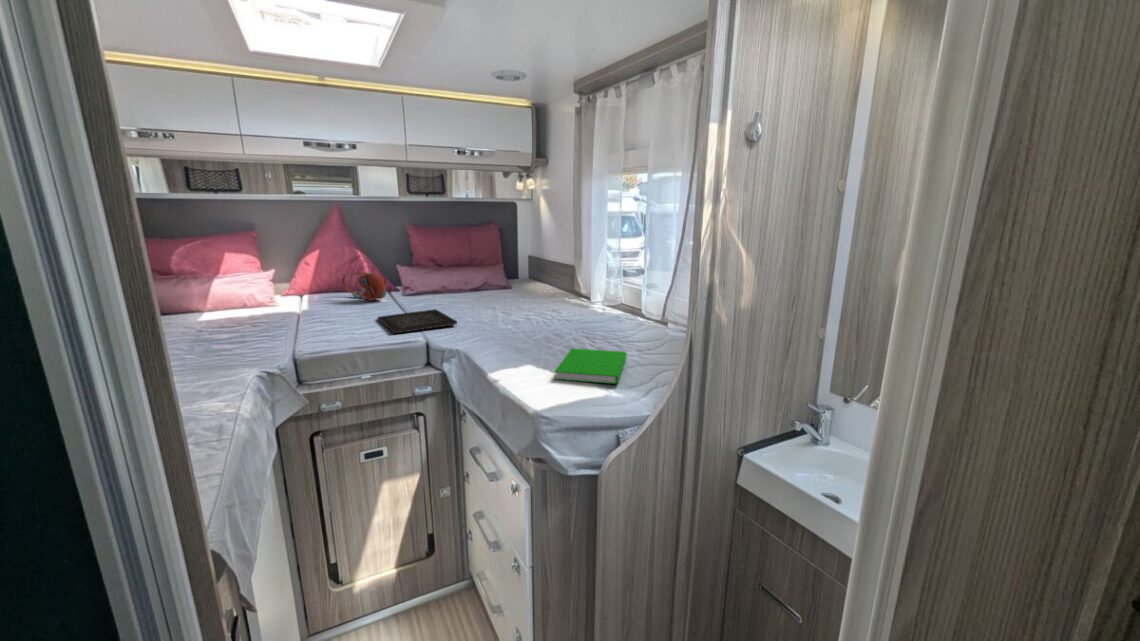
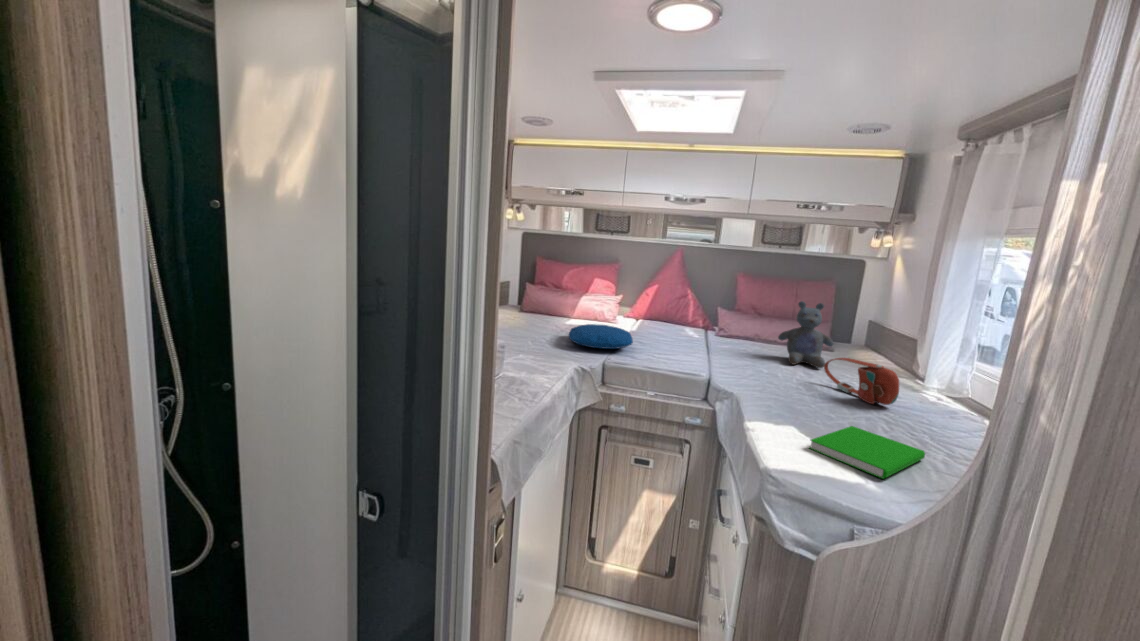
stuffed bear: none [470,245,517,307] -> present [778,301,833,368]
handbag: present [341,272,386,301] -> present [824,358,899,405]
tray: present [378,309,457,333] -> none [680,348,746,371]
pillow: none [219,310,322,344] -> present [569,324,633,349]

